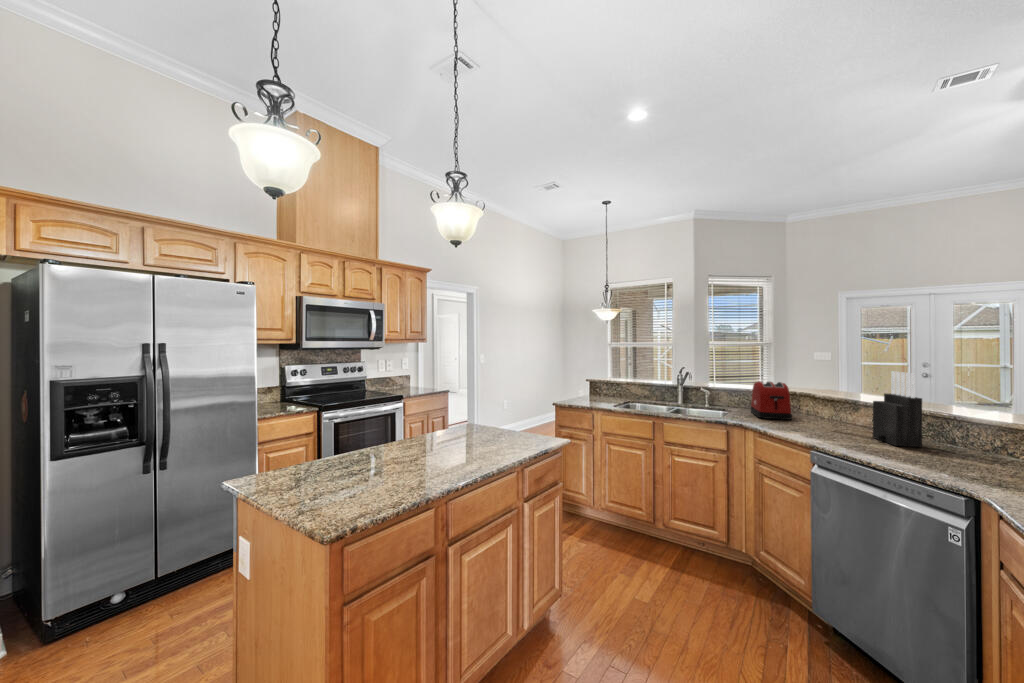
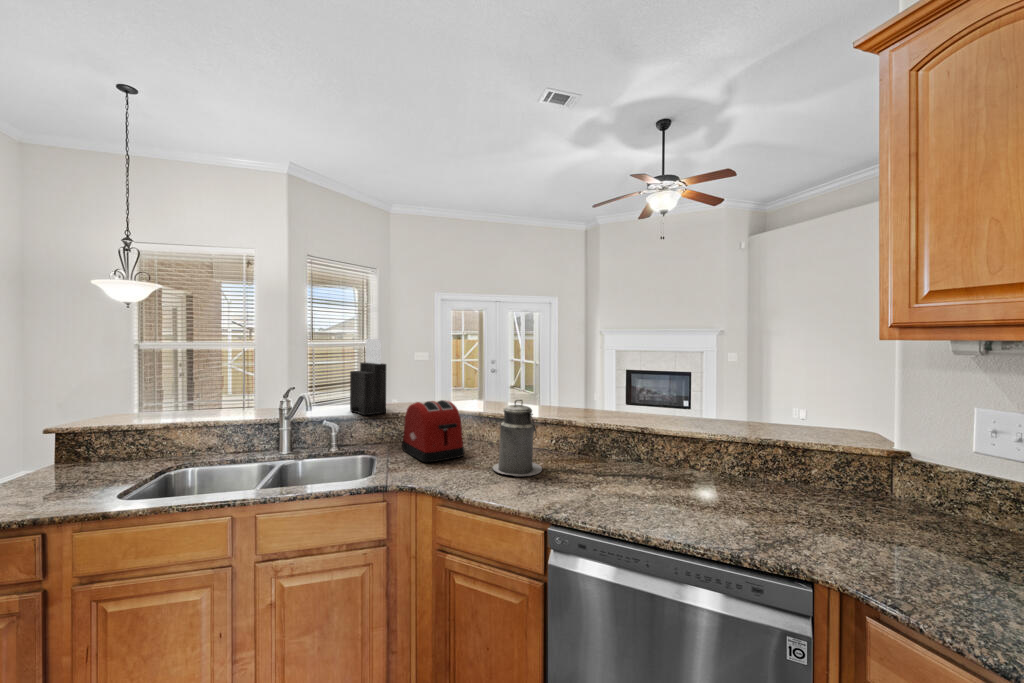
knife block: present [873,371,922,447] -> present [350,339,386,415]
canister: none [805,382,847,434] -> present [493,400,542,476]

